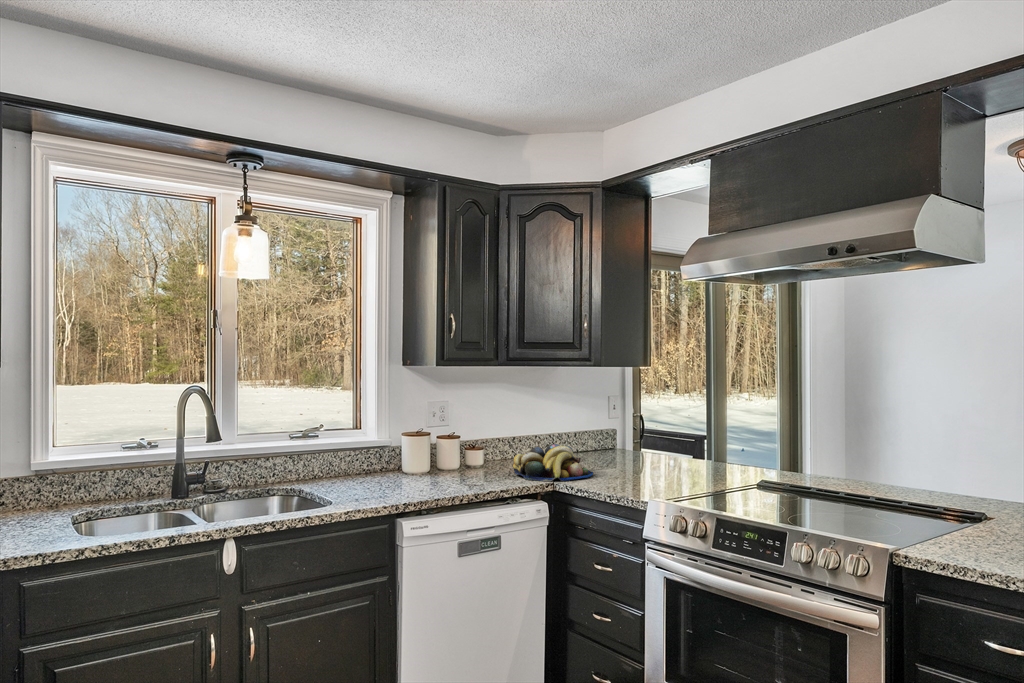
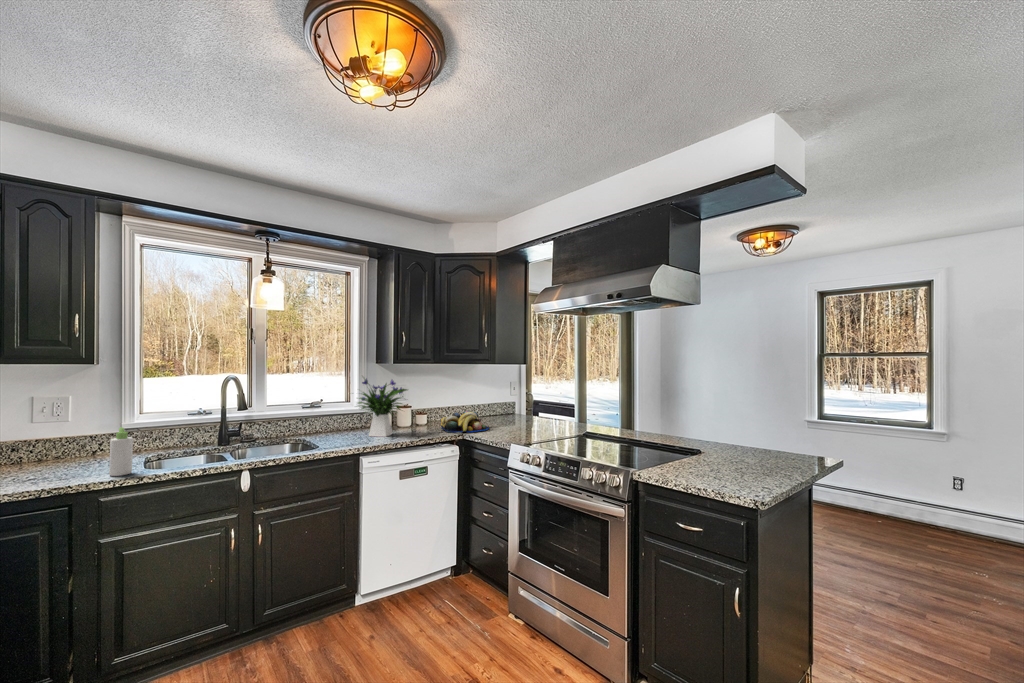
flower arrangement: none [374,386,467,486] -> present [358,379,407,437]
bottle: none [29,462,63,547] -> present [109,424,133,476]

